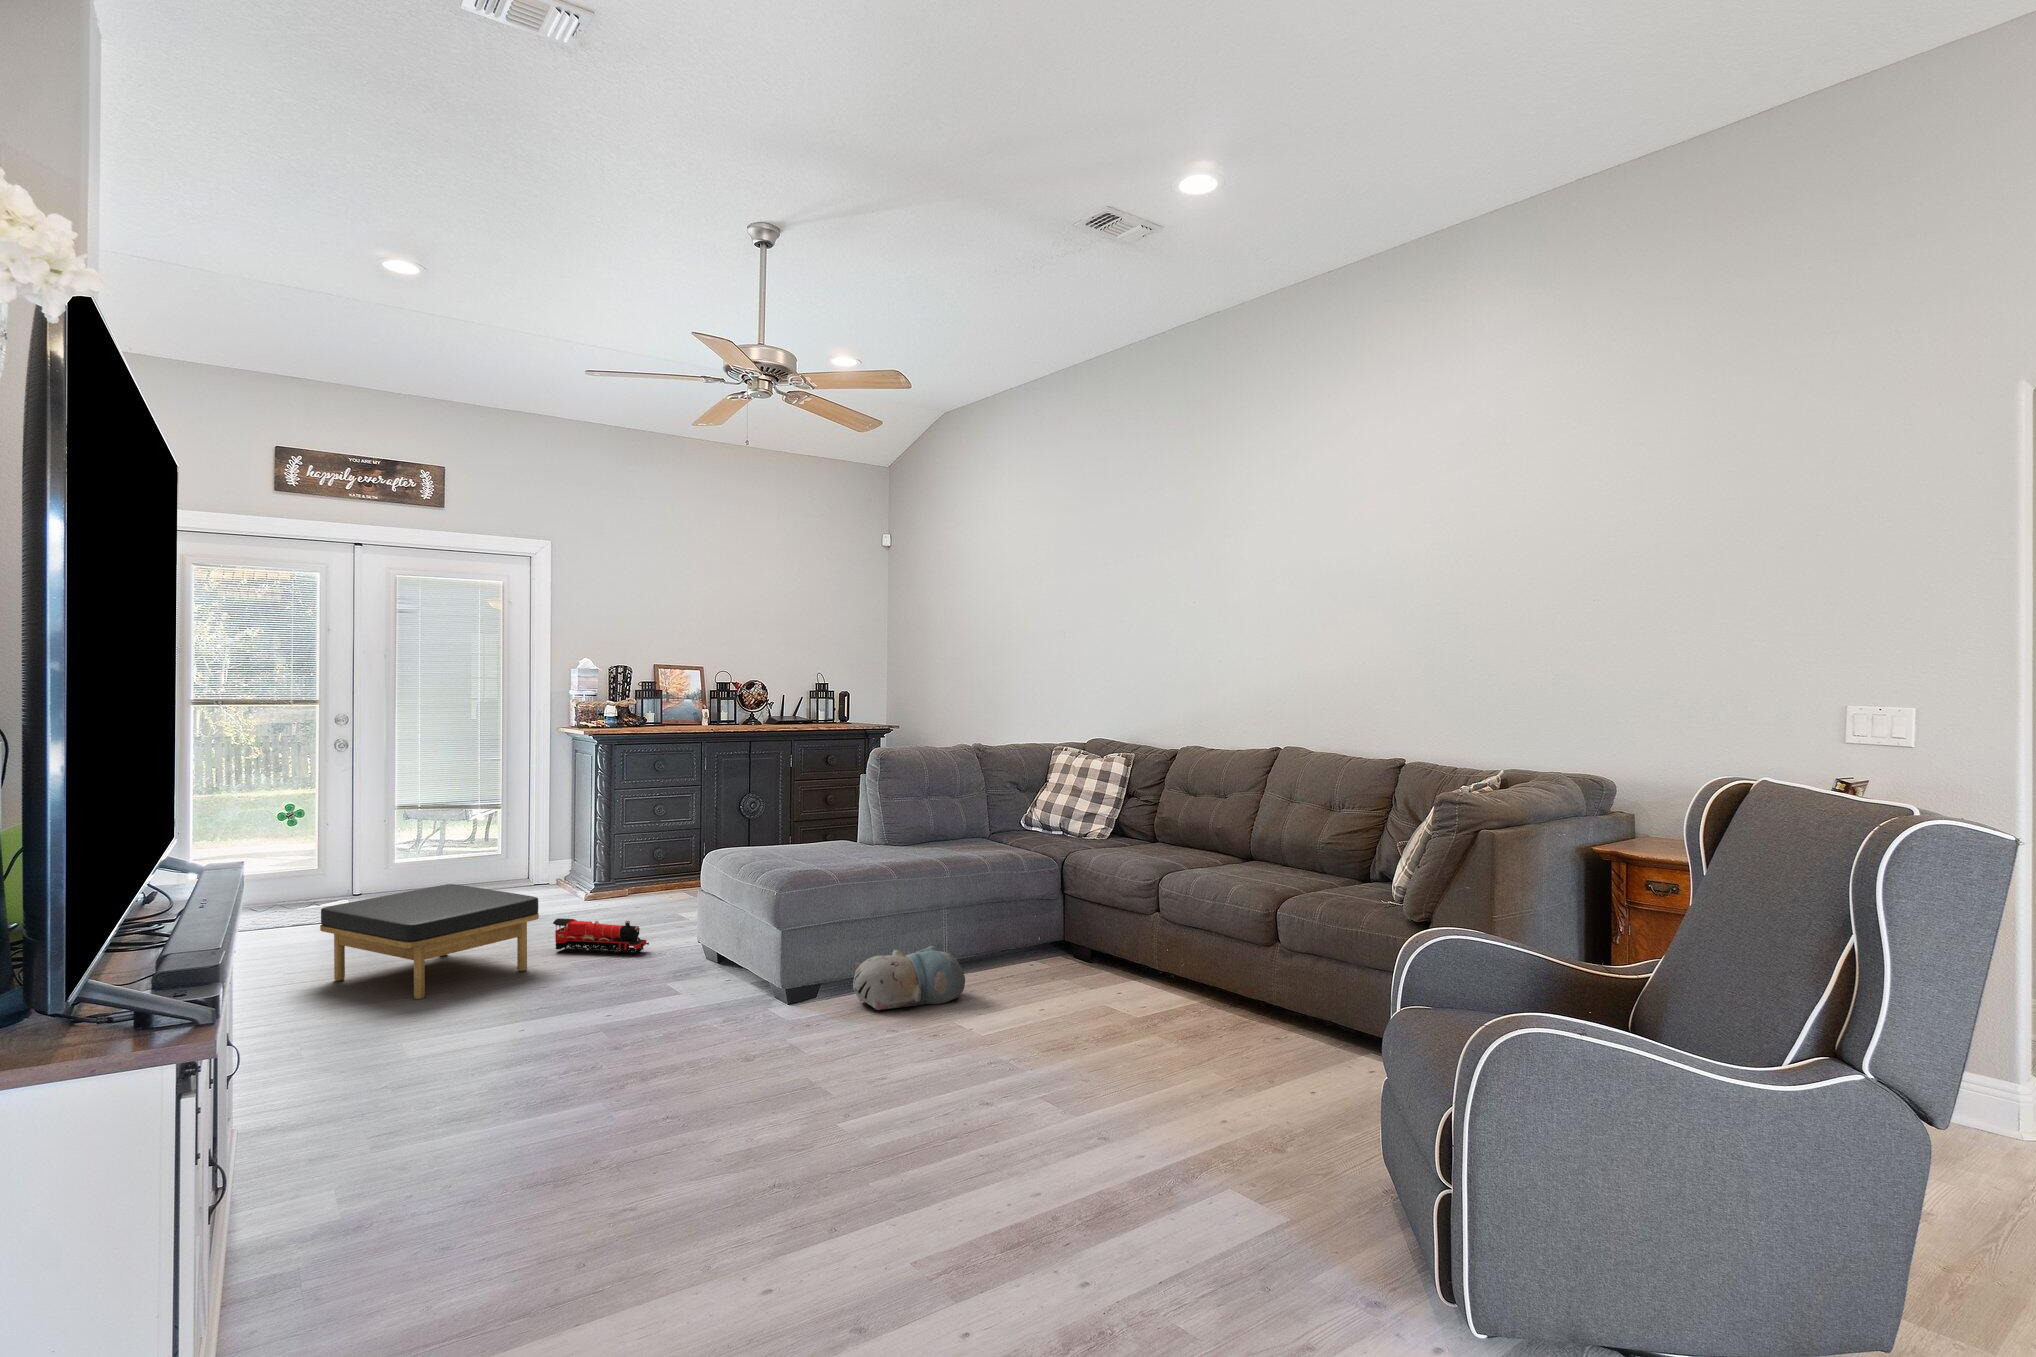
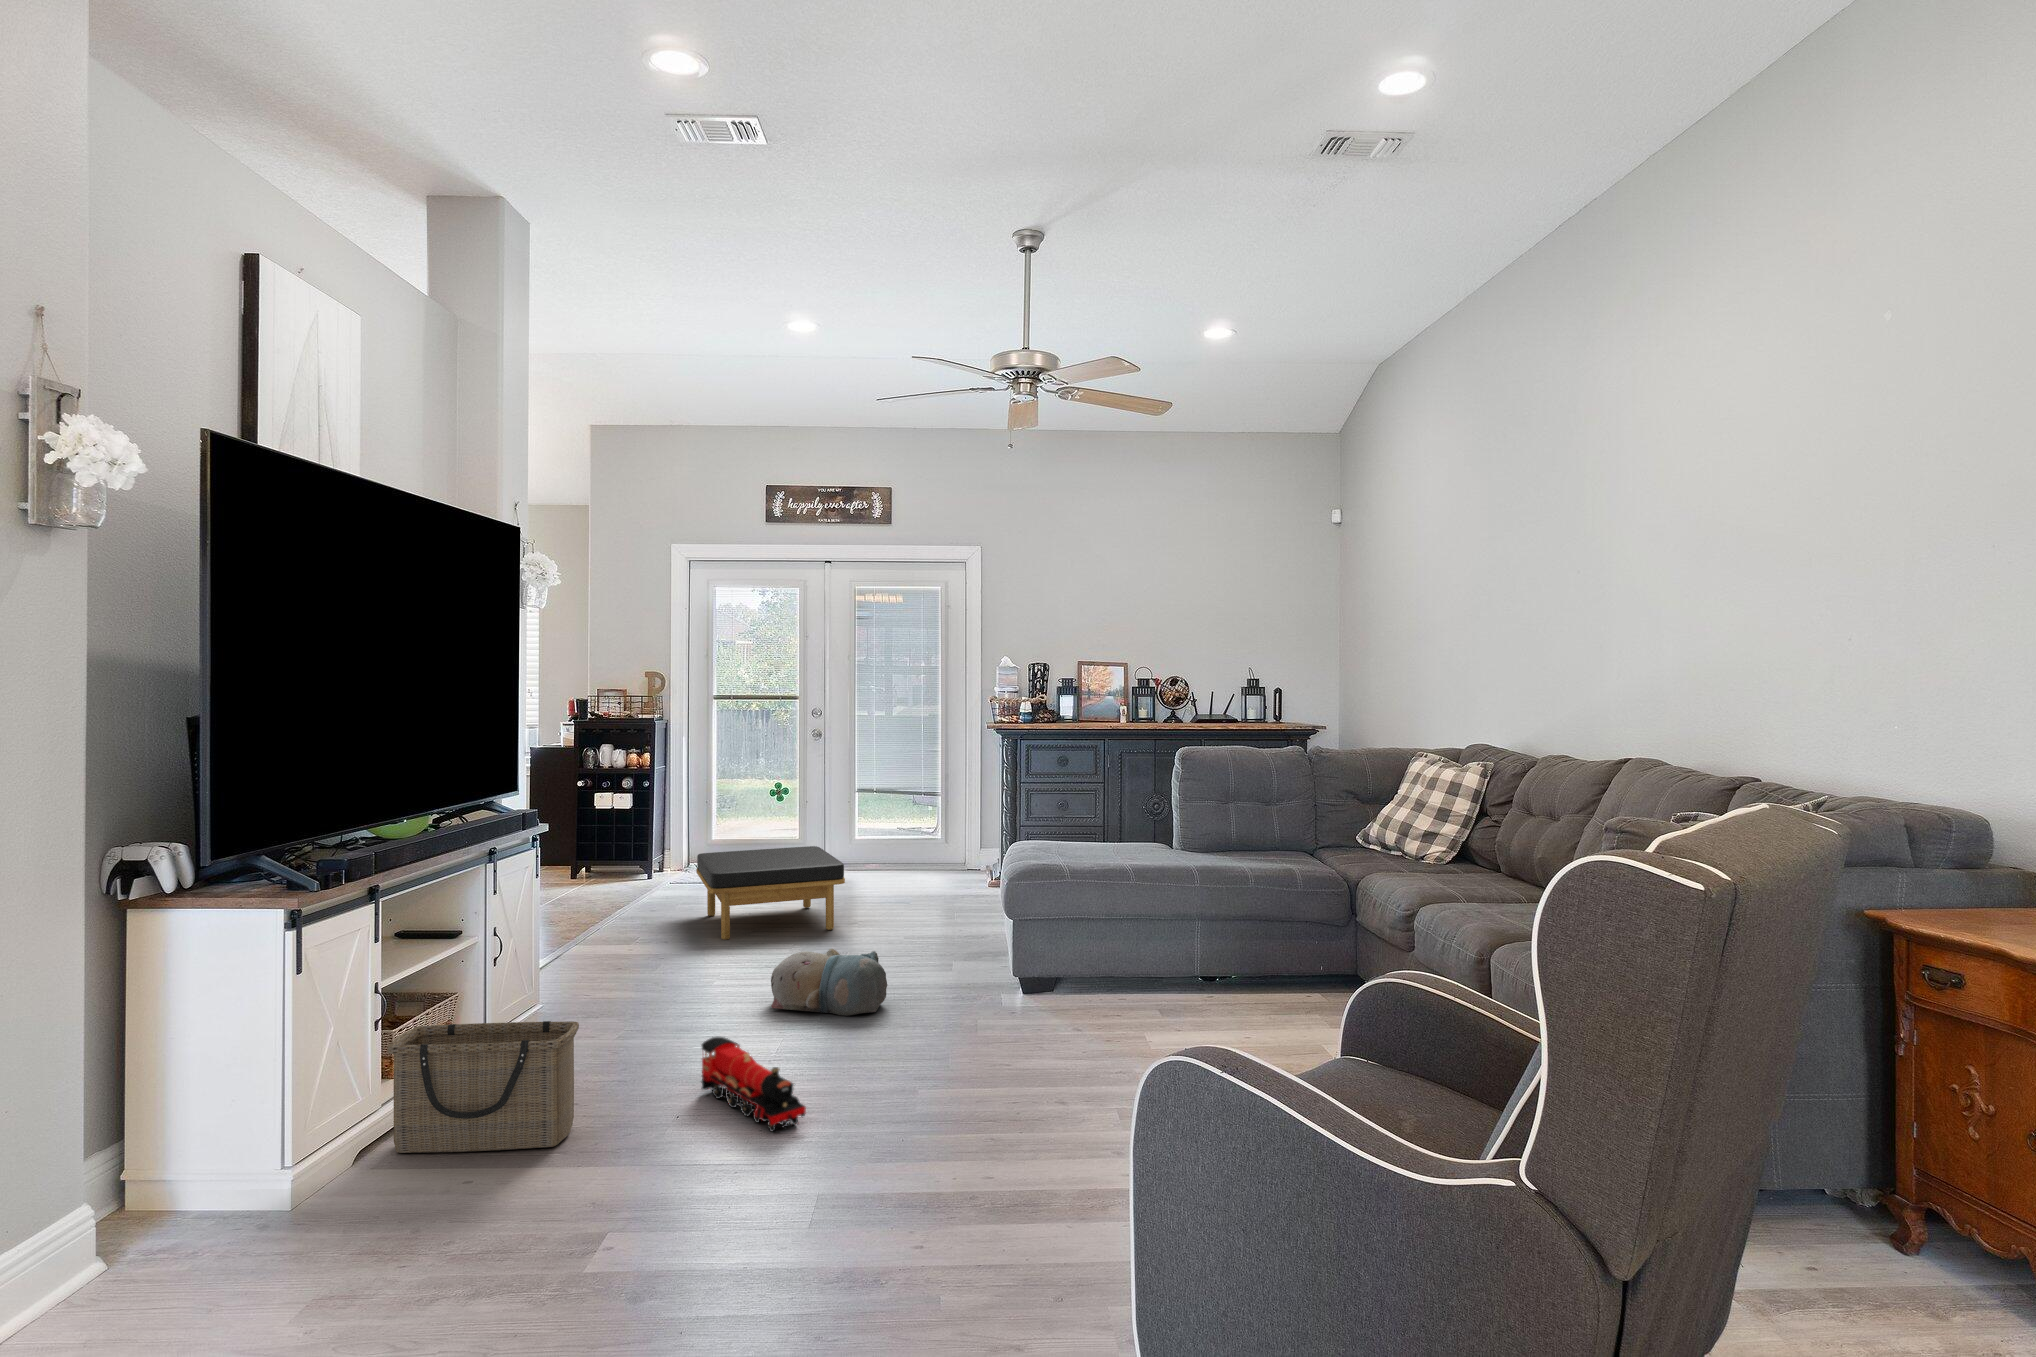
toy train: present [553,918,649,955] -> present [702,1037,806,1131]
plush toy: present [853,946,965,1010] -> present [771,949,887,1016]
basket: none [511,1060,693,1223] -> present [387,1021,579,1153]

